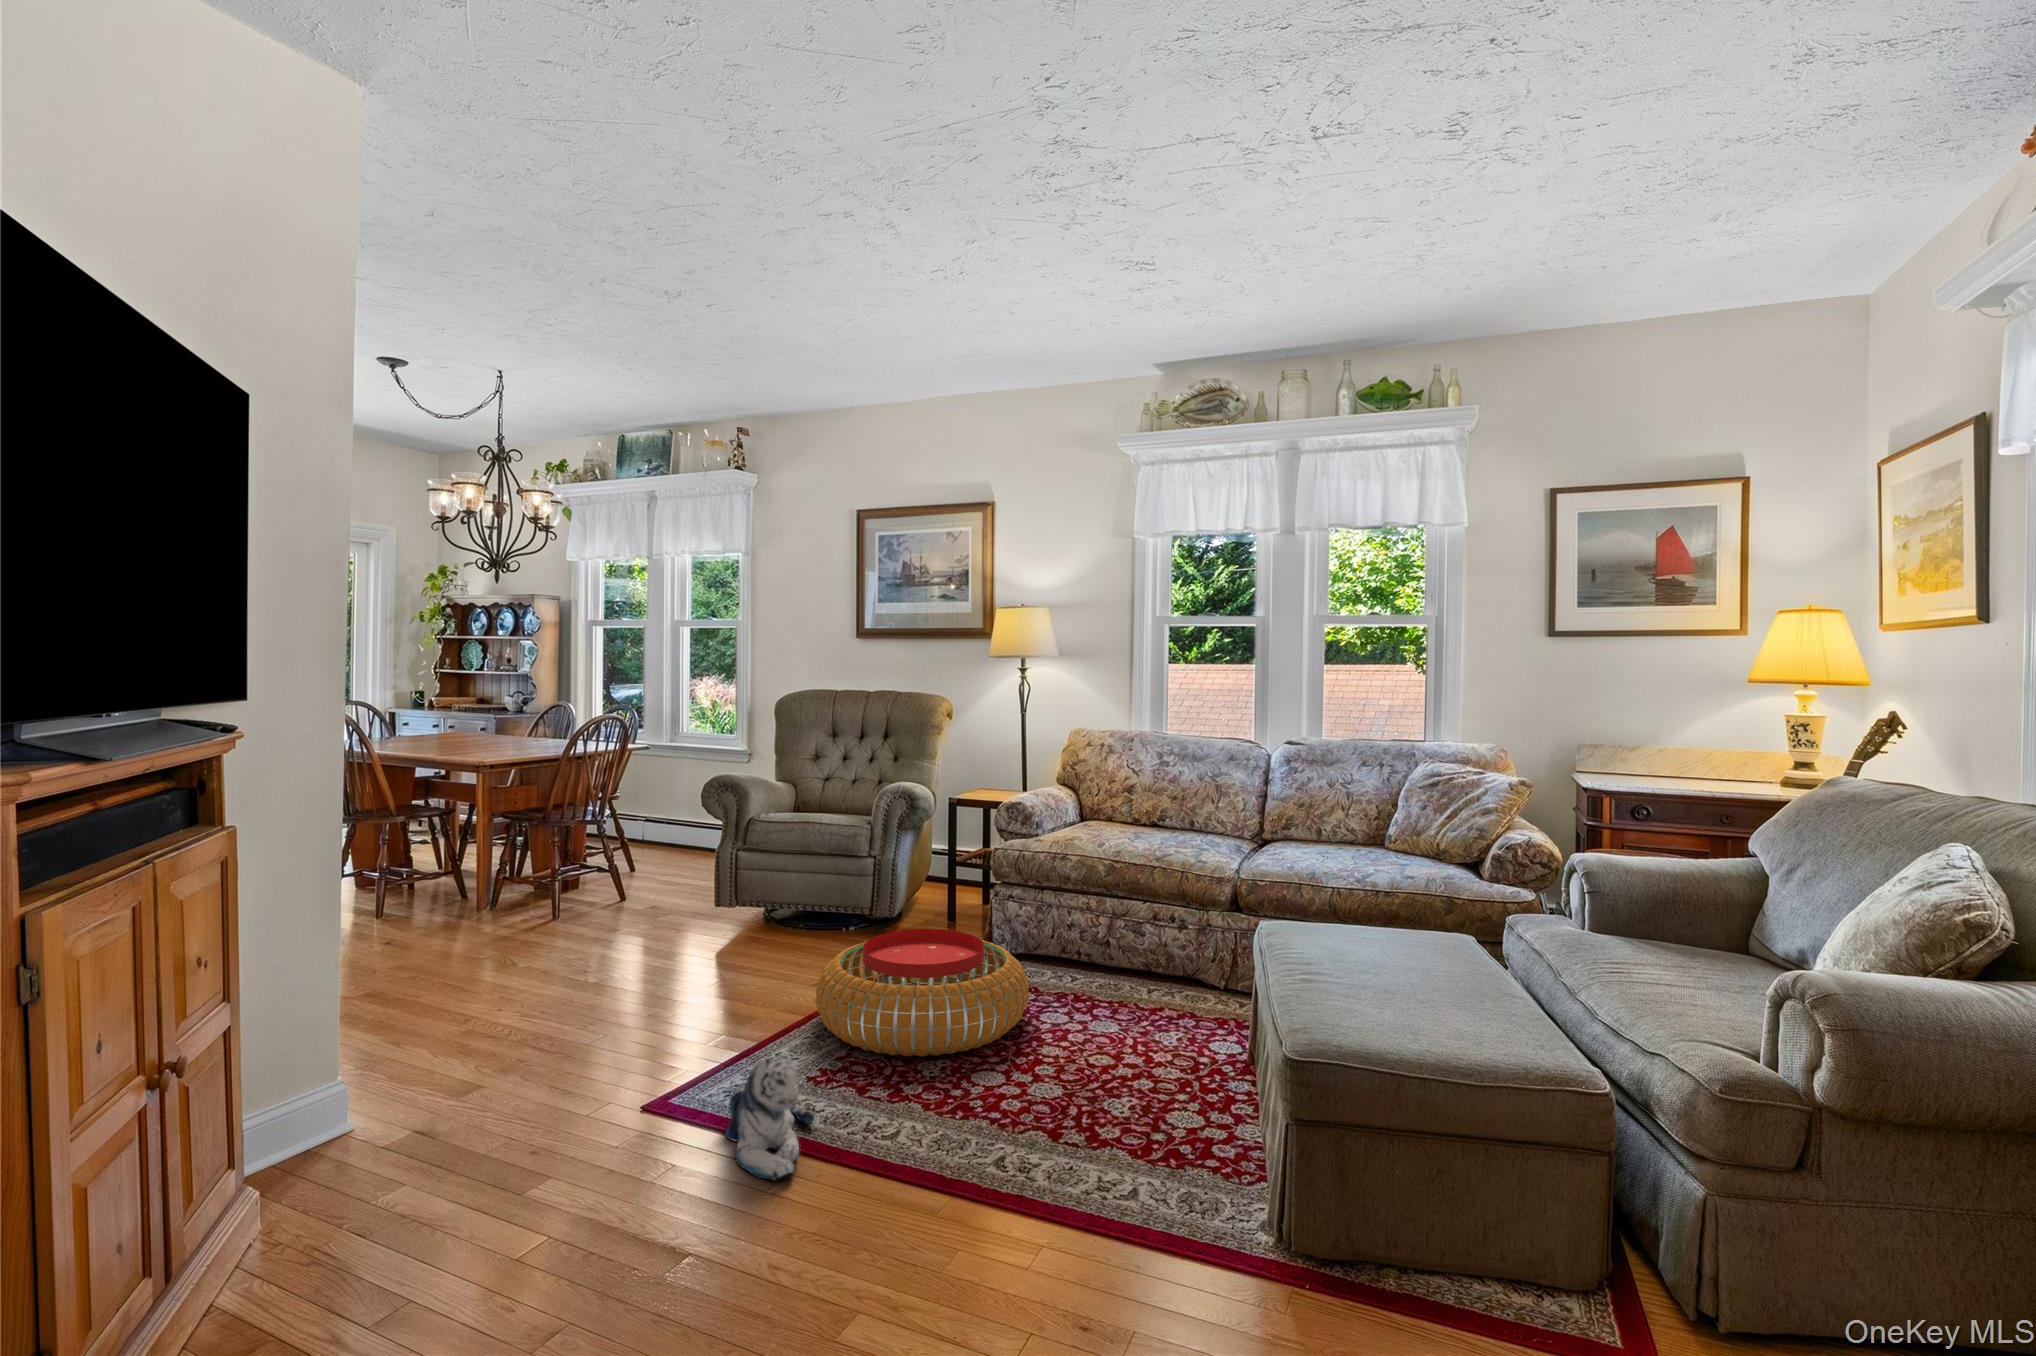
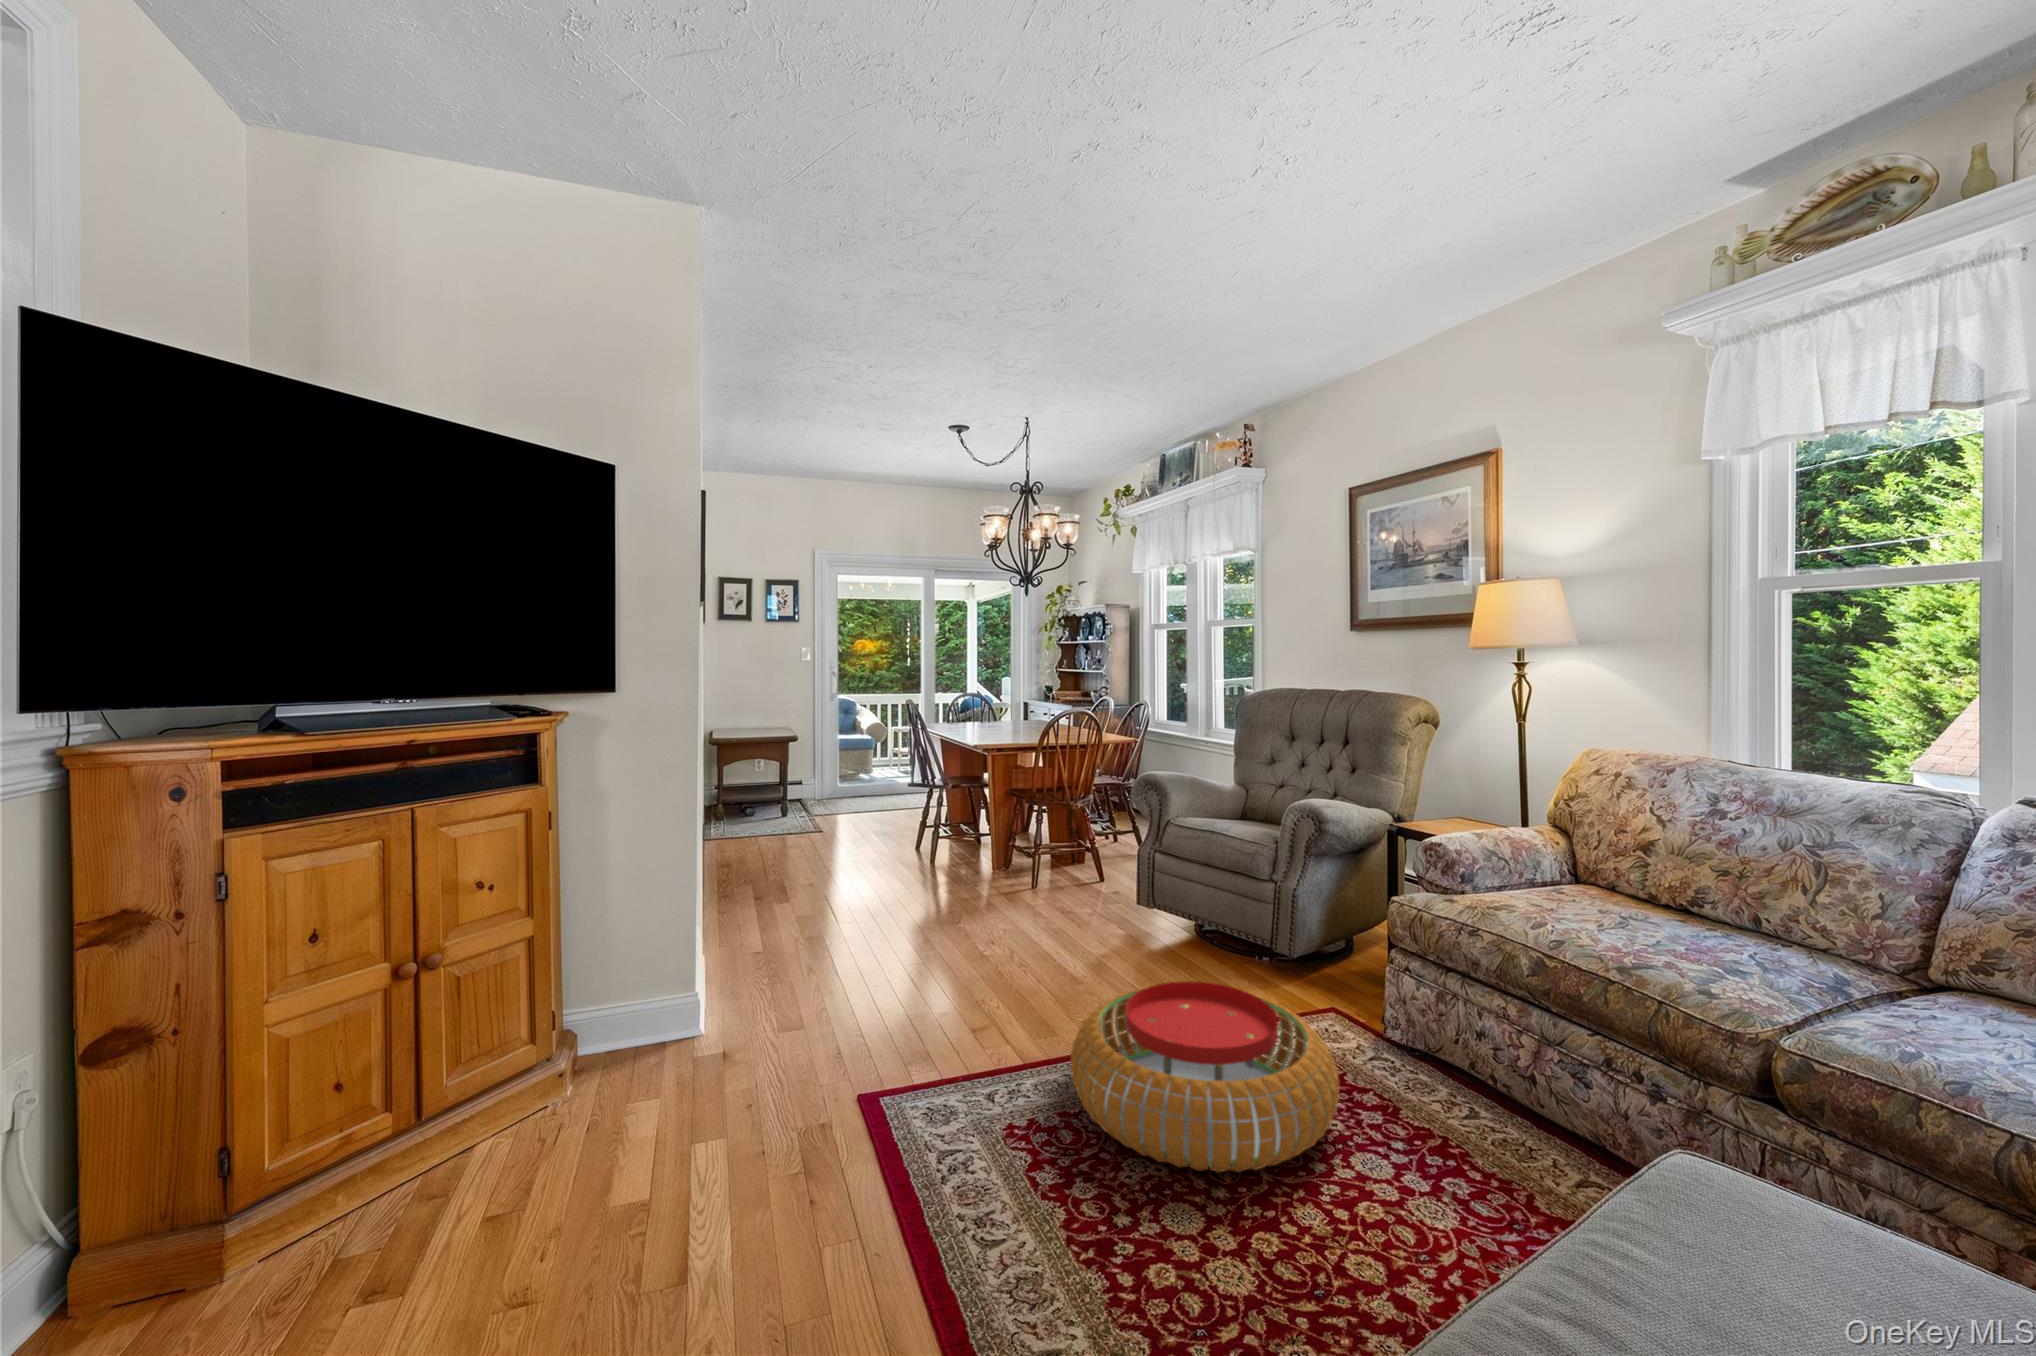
plush toy: present [724,1056,814,1180] -> none [820,1106,949,1257]

